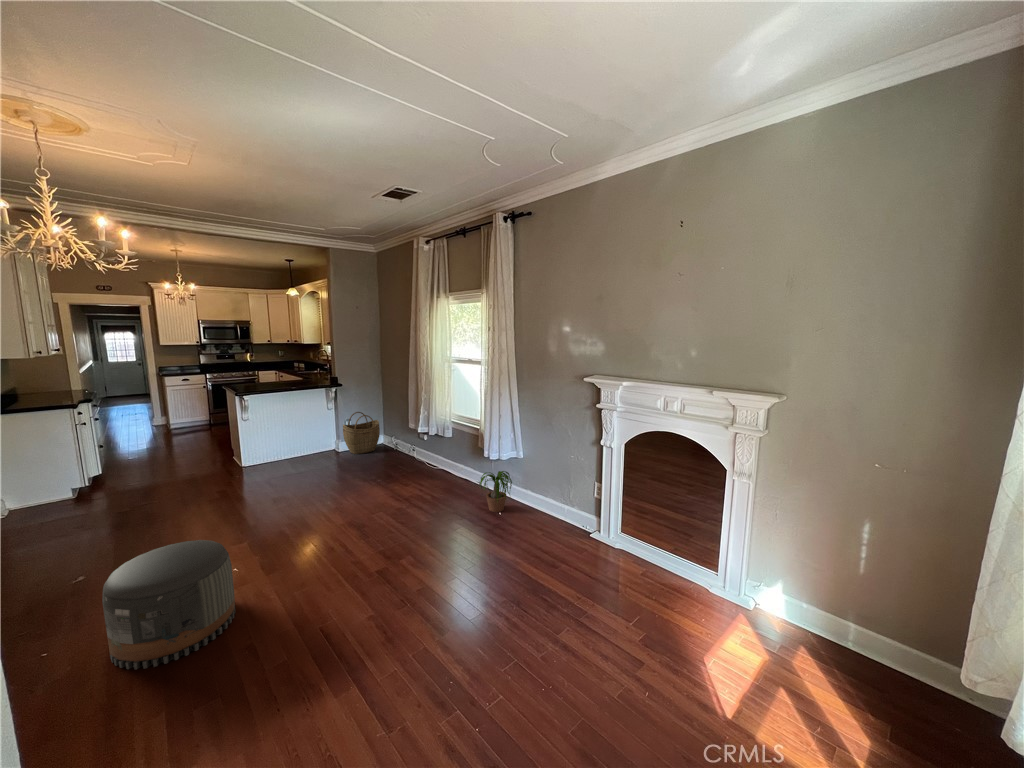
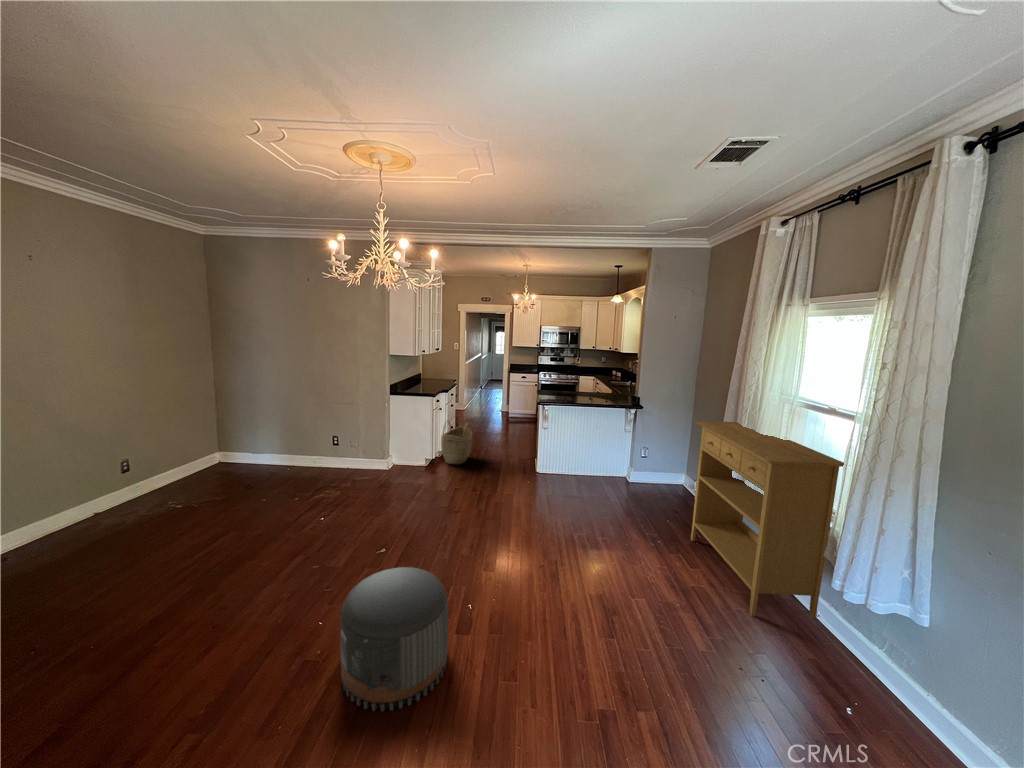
console table: none [390,380,480,496] -> present [691,420,844,619]
woven basket: present [343,412,380,454] -> present [441,421,472,465]
potted plant: present [480,471,512,512] -> none [801,624,907,713]

